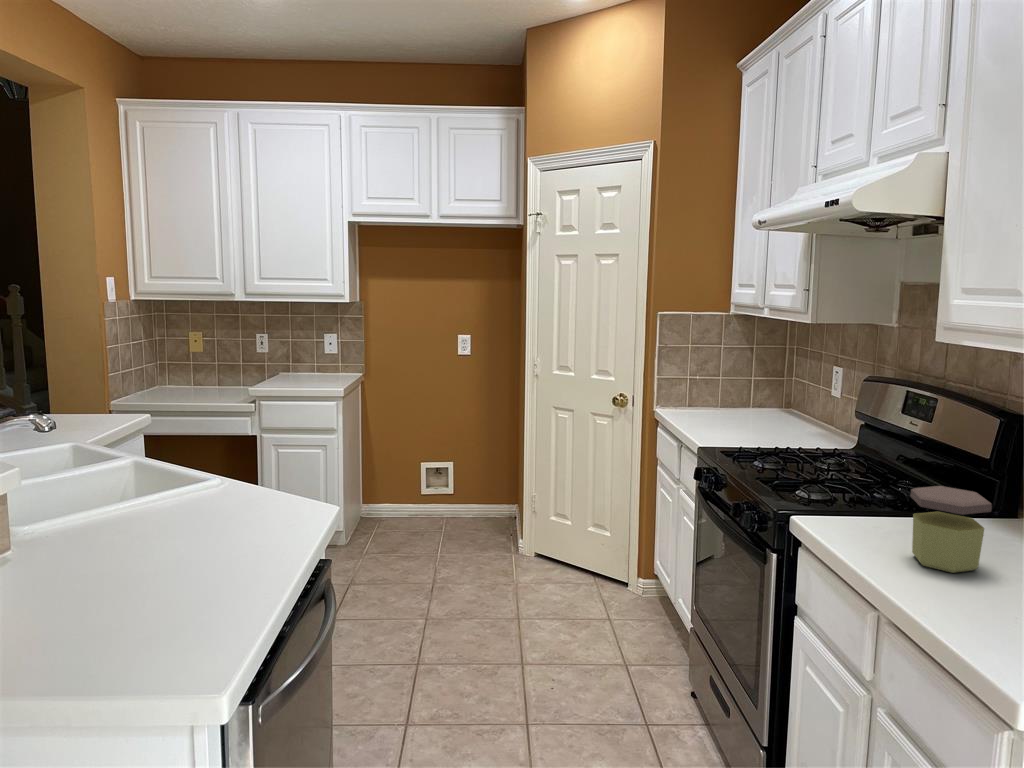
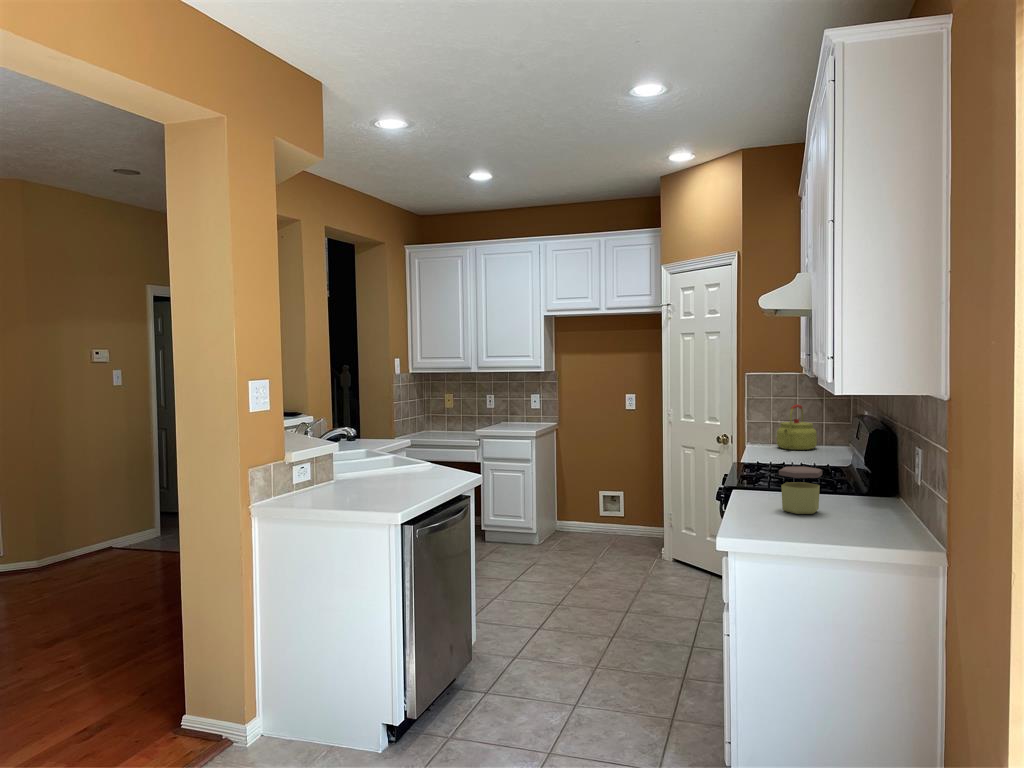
kettle: none [701,355,753,417] -> present [777,404,817,450]

